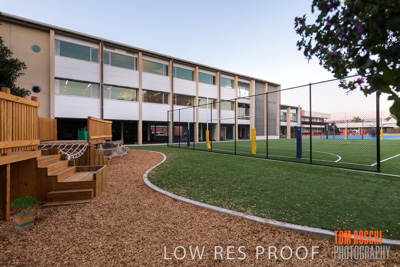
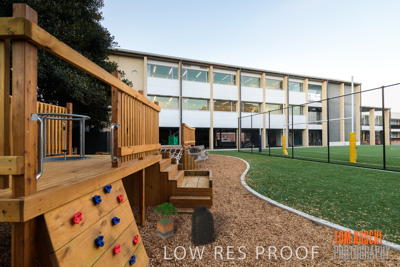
backpack: none [49,195,75,231] -> present [191,206,214,246]

